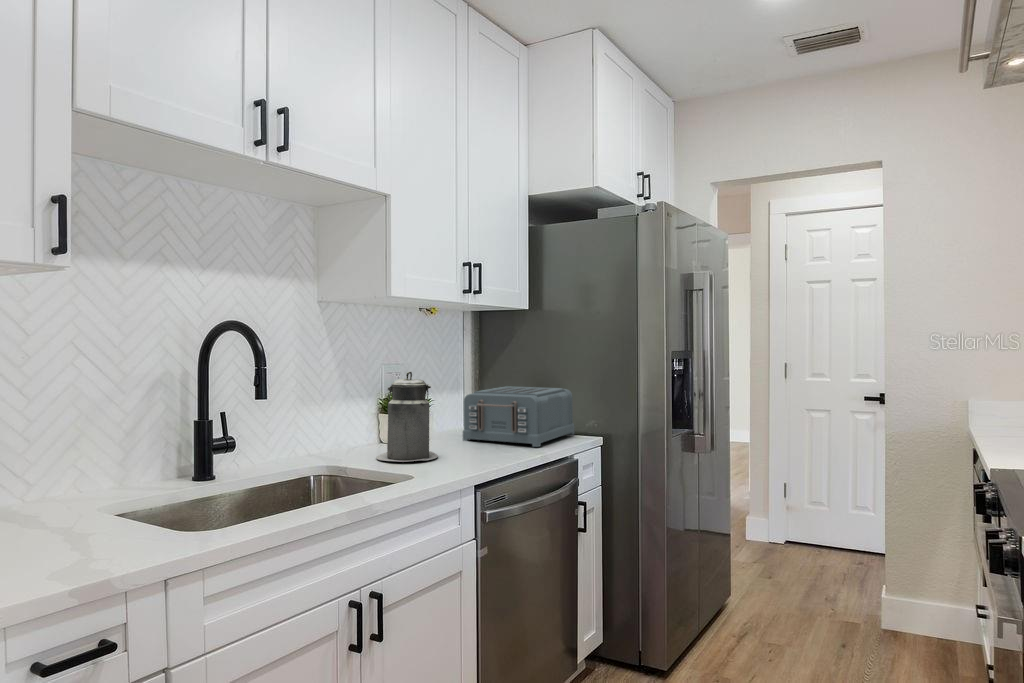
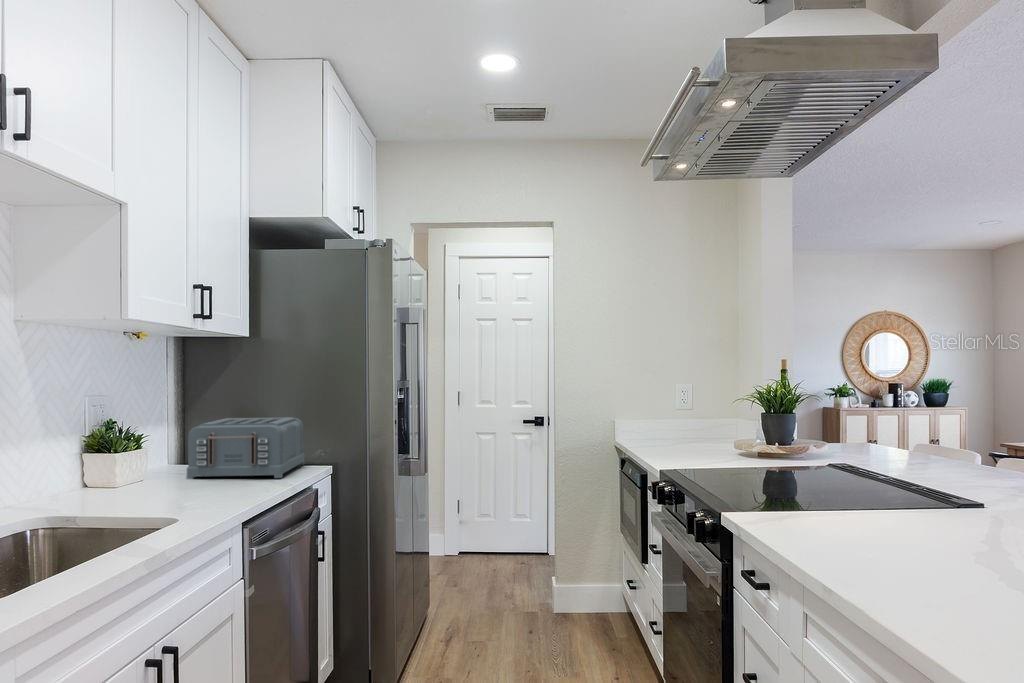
canister: present [376,372,438,462] -> none [101,402,180,506]

